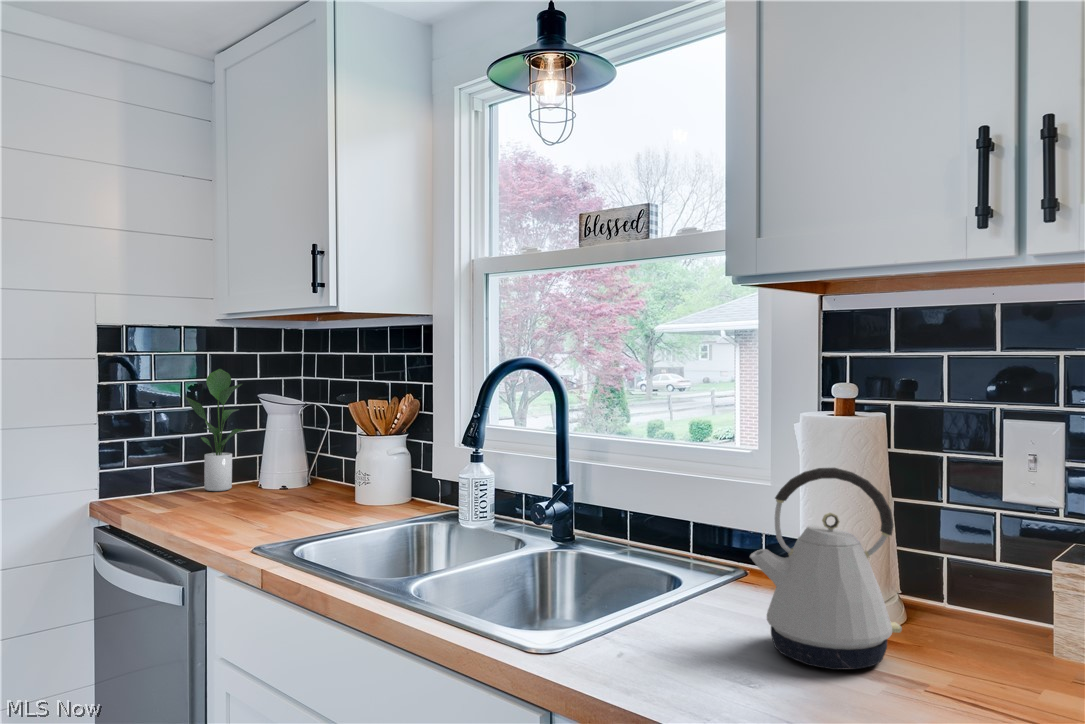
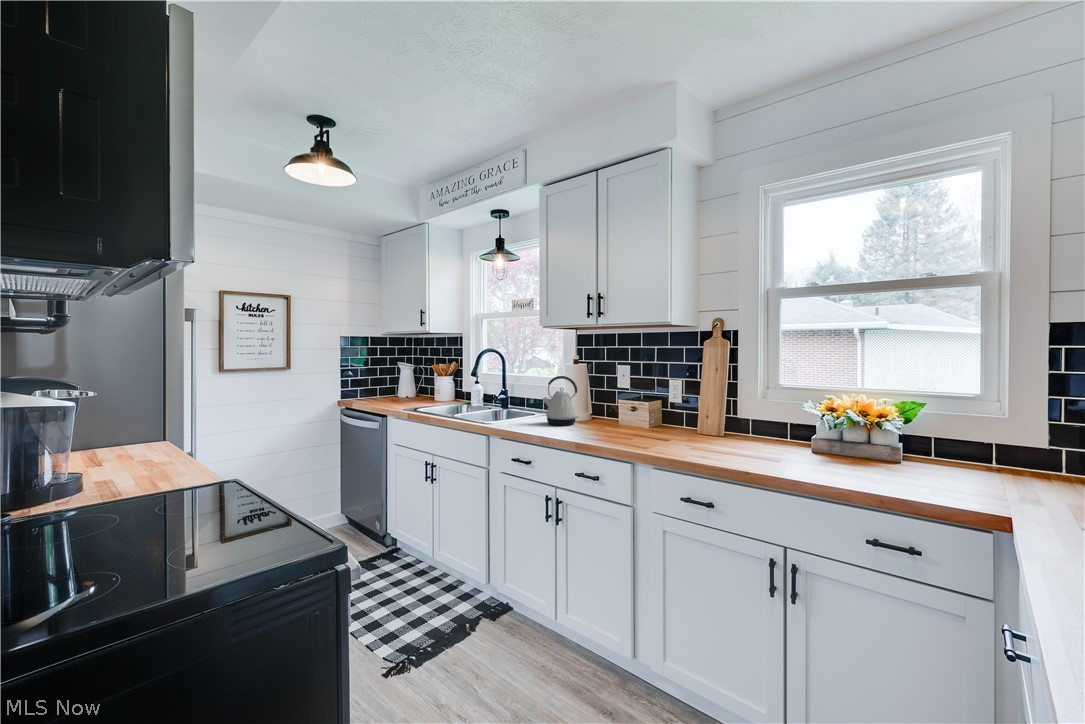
potted plant: present [185,369,246,491] -> none [371,353,394,398]

